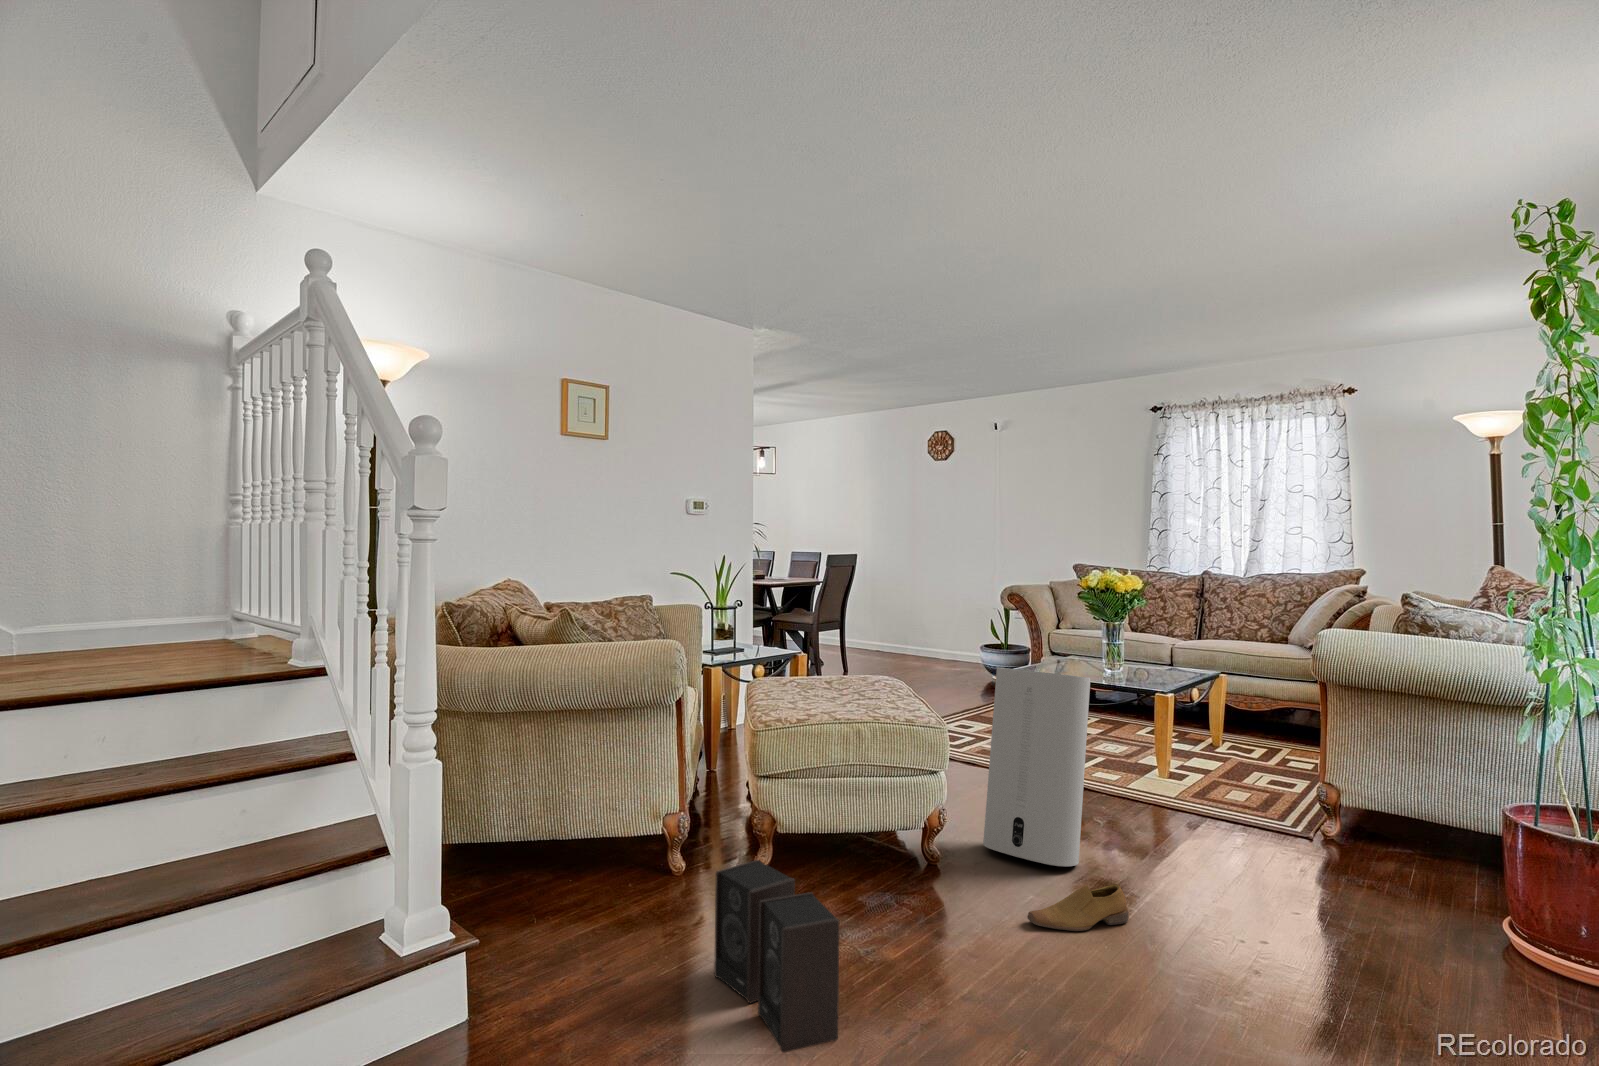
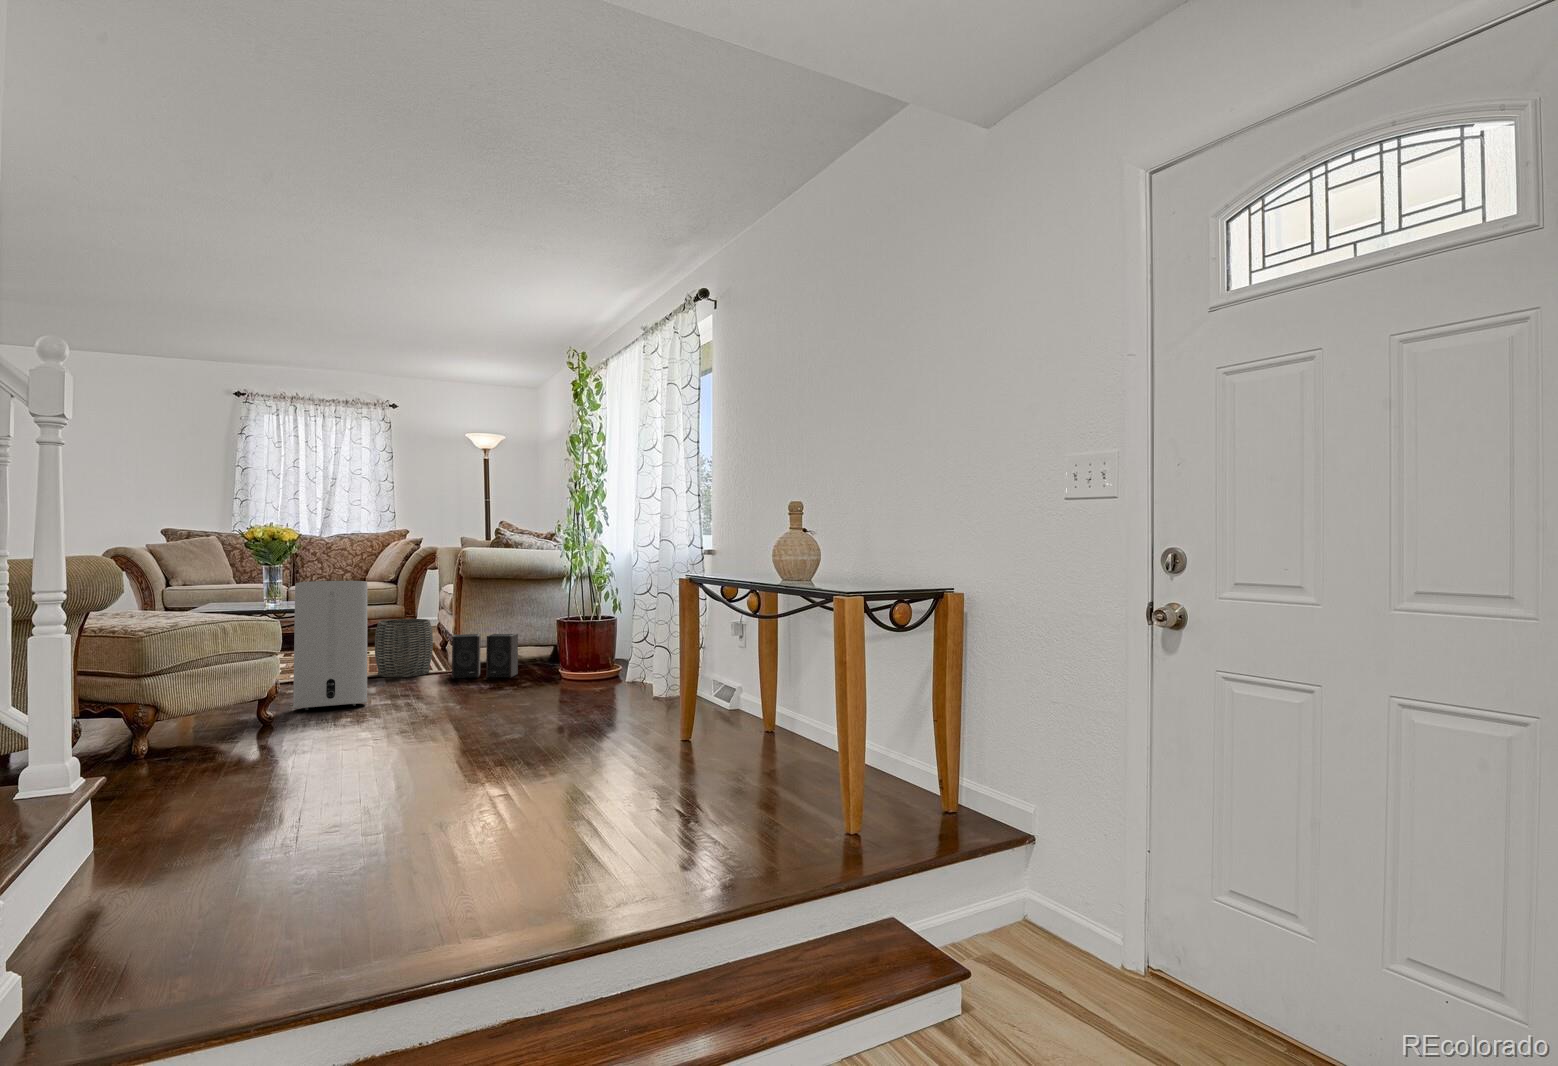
woven basket: none [1184,722,1277,825] -> present [375,619,433,677]
speaker: present [714,860,839,1053] -> present [452,634,518,679]
shoe: present [1027,884,1129,931] -> none [380,691,427,719]

